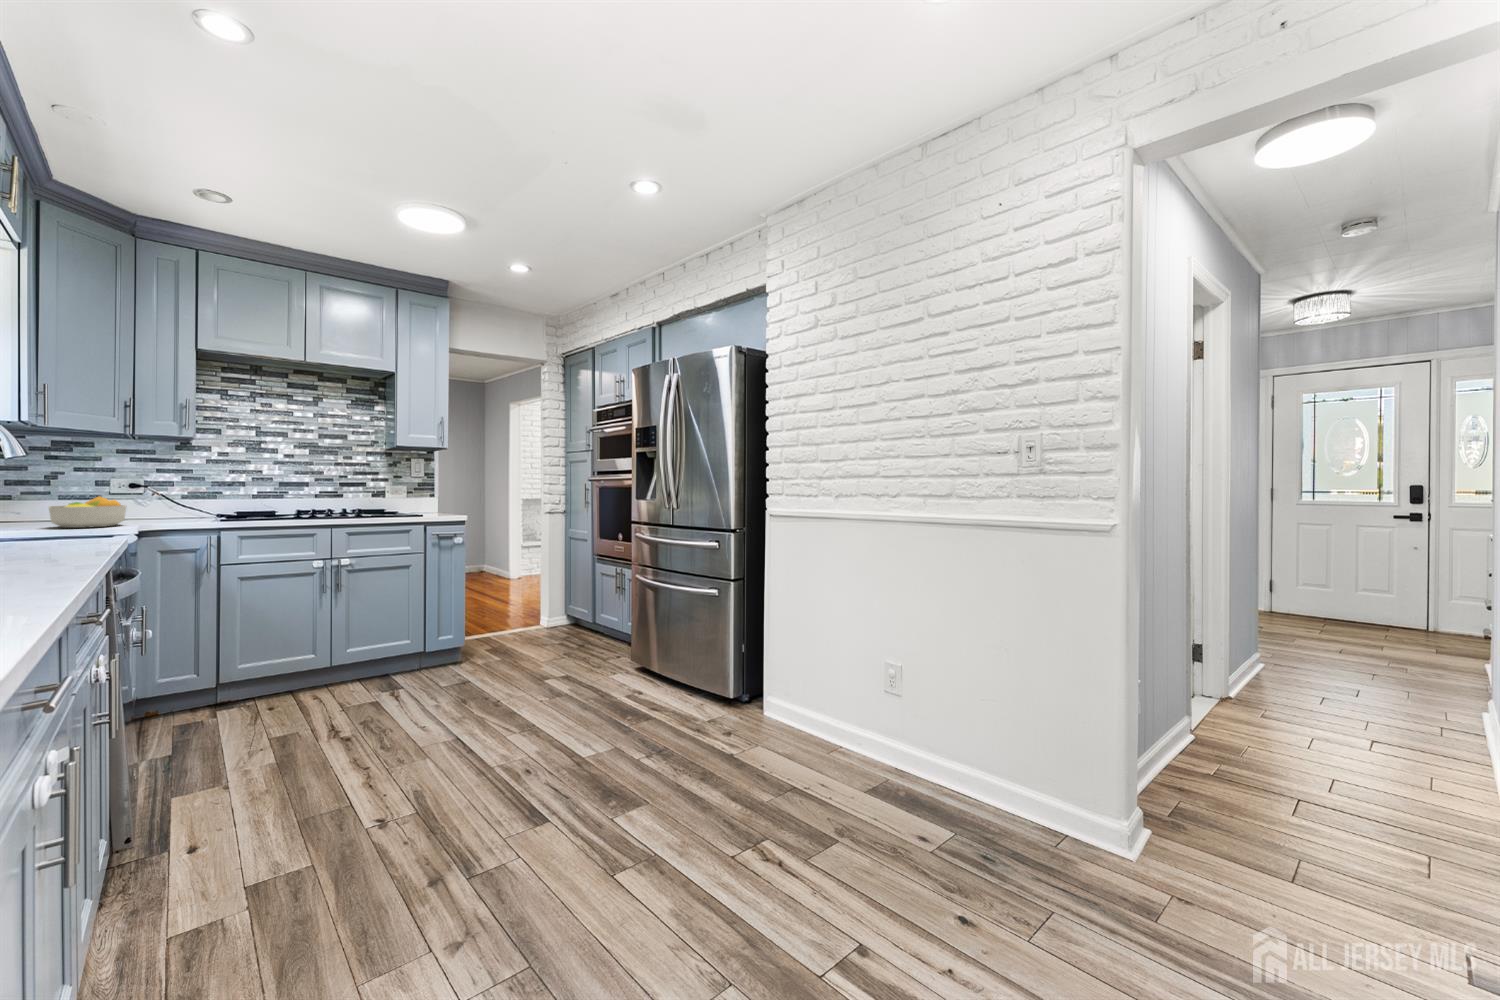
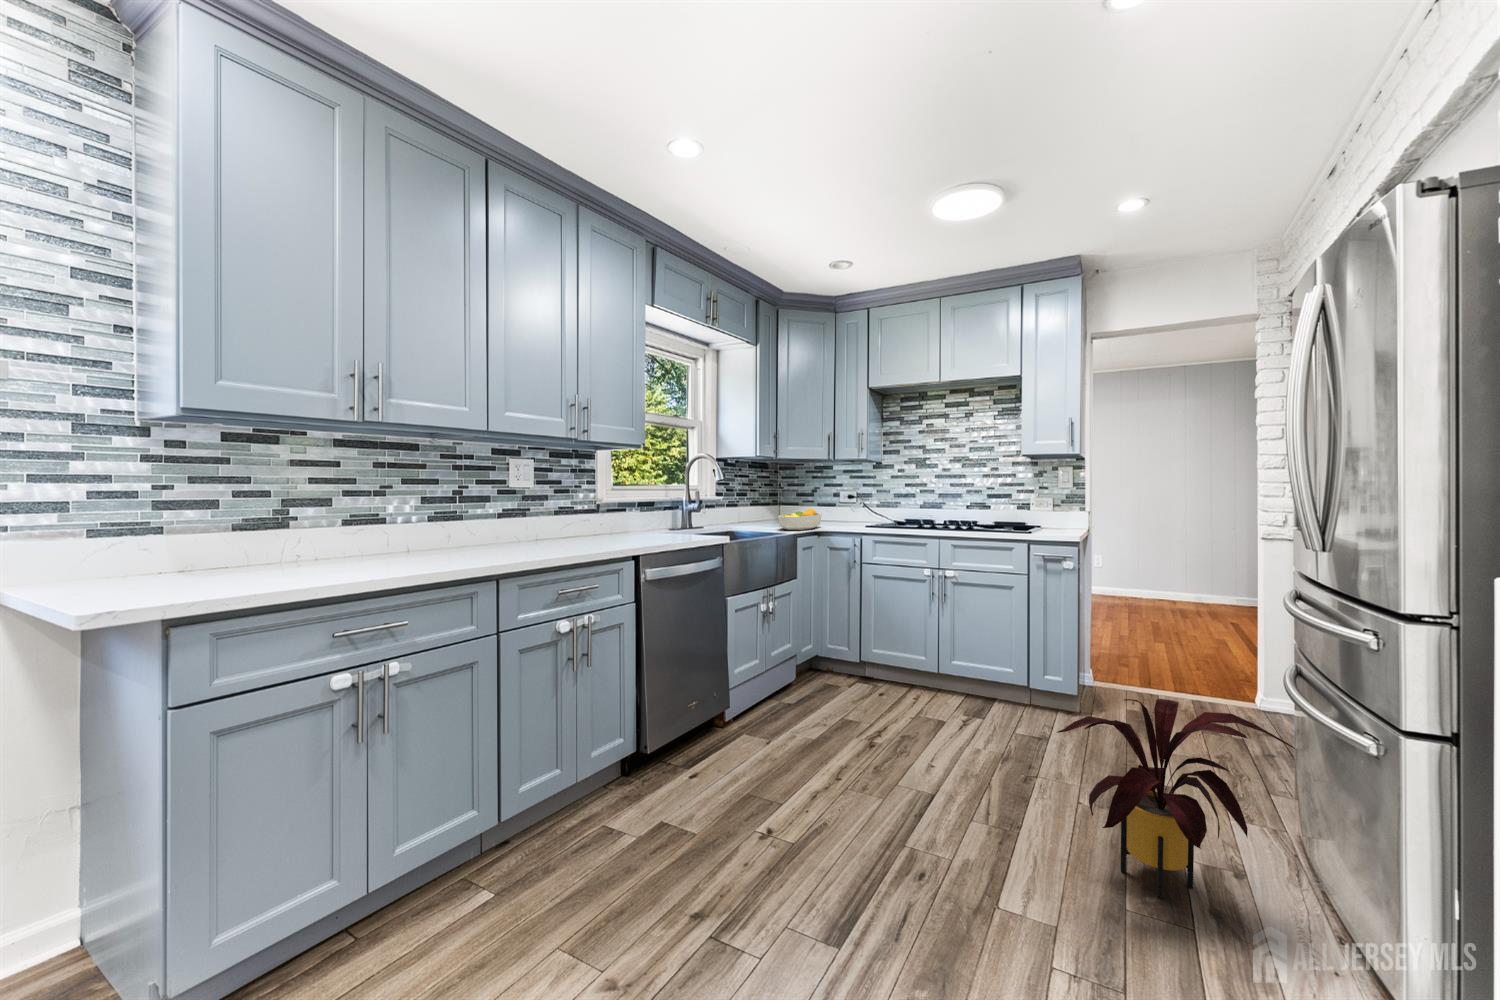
house plant: none [575,593,688,714] -> present [1057,699,1295,899]

